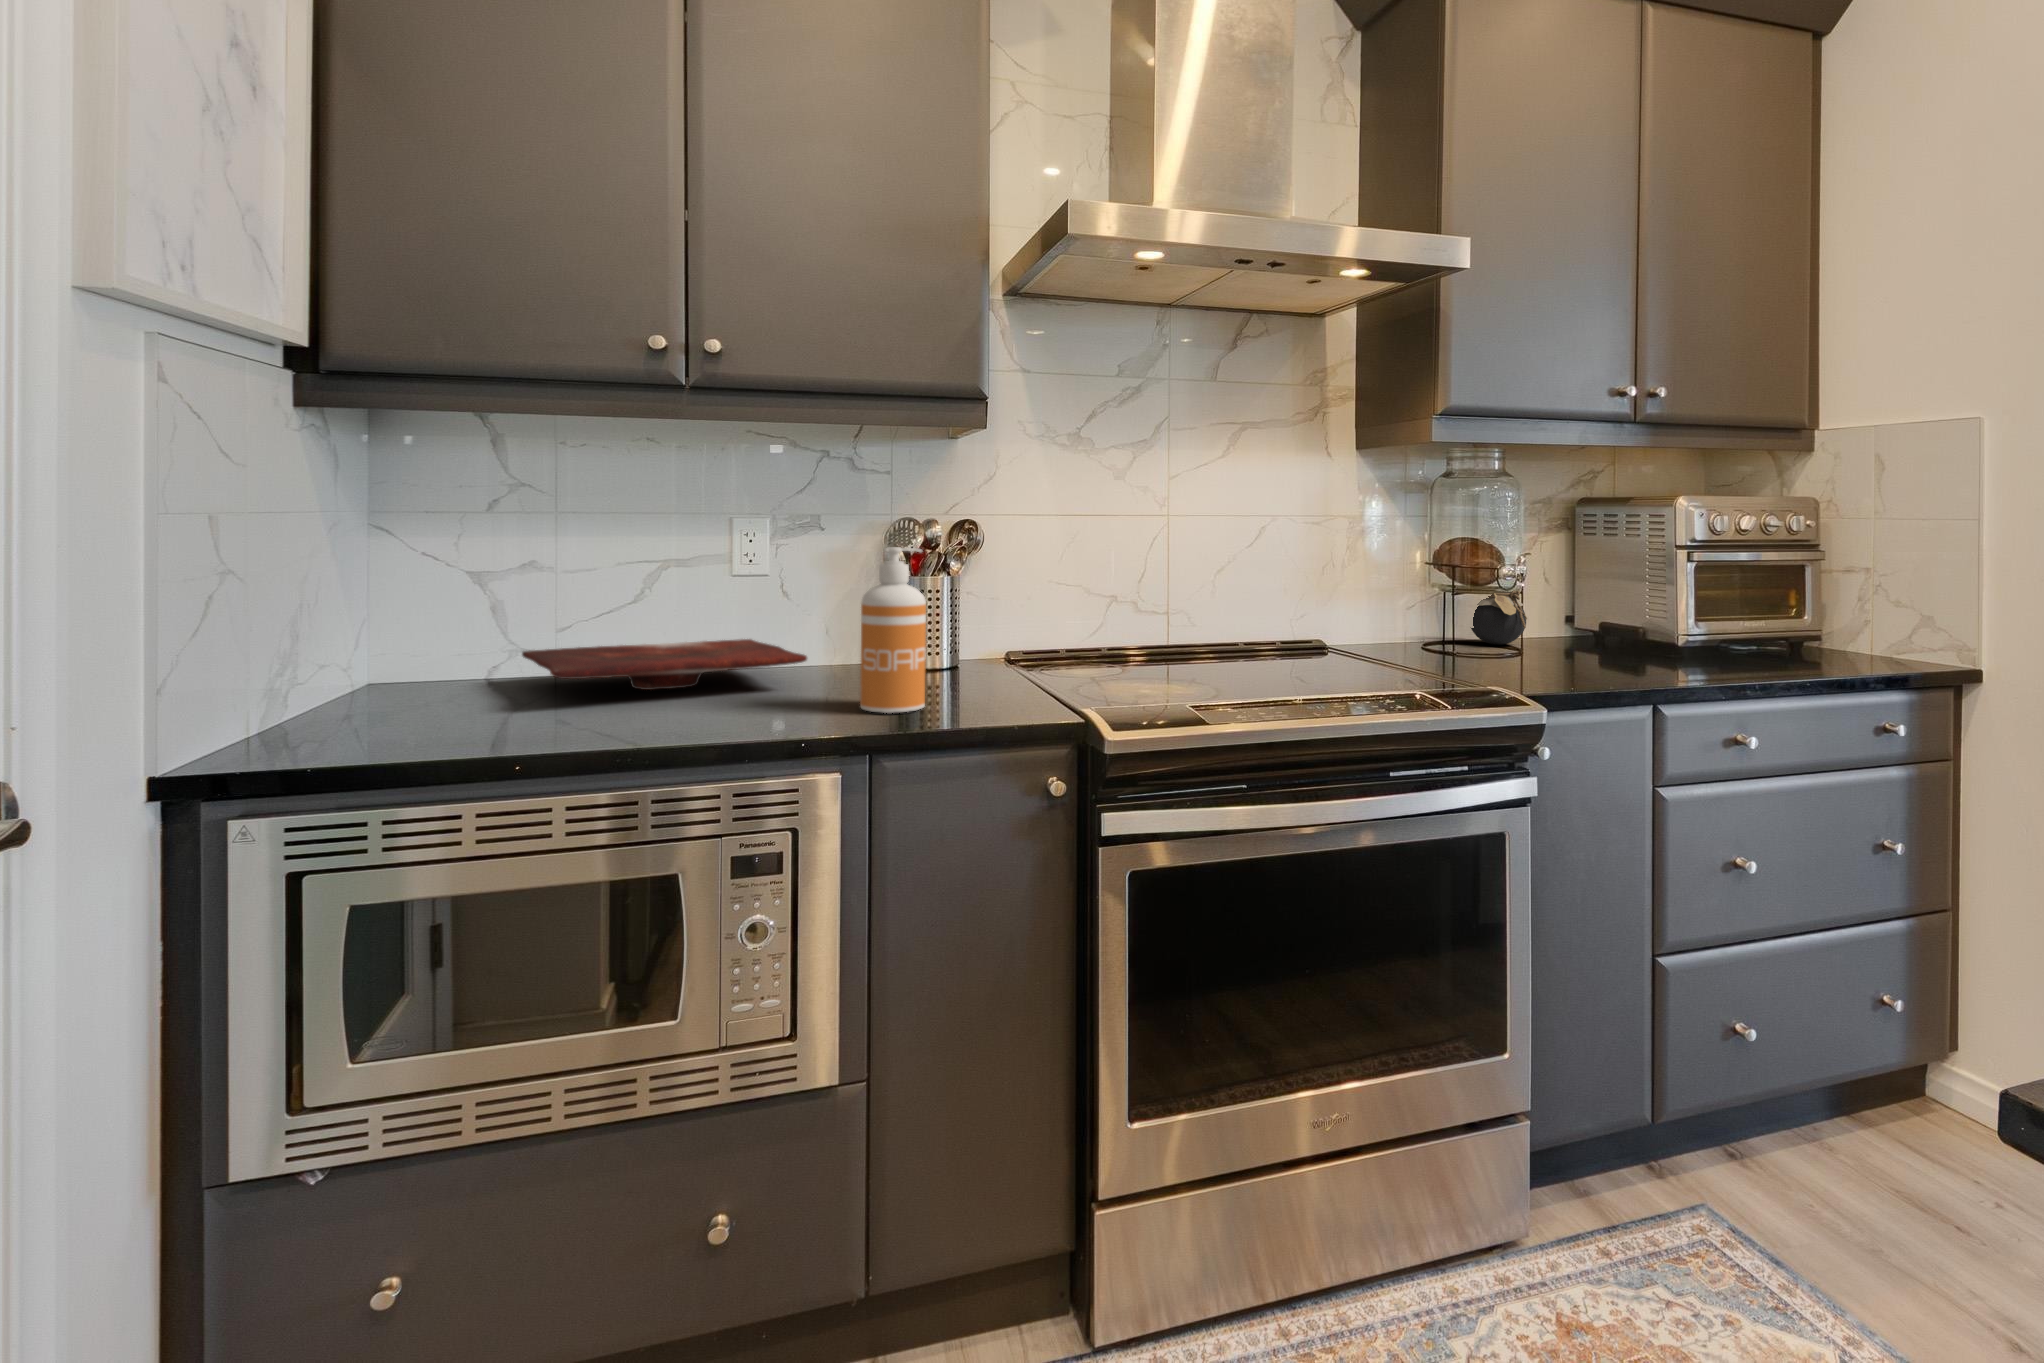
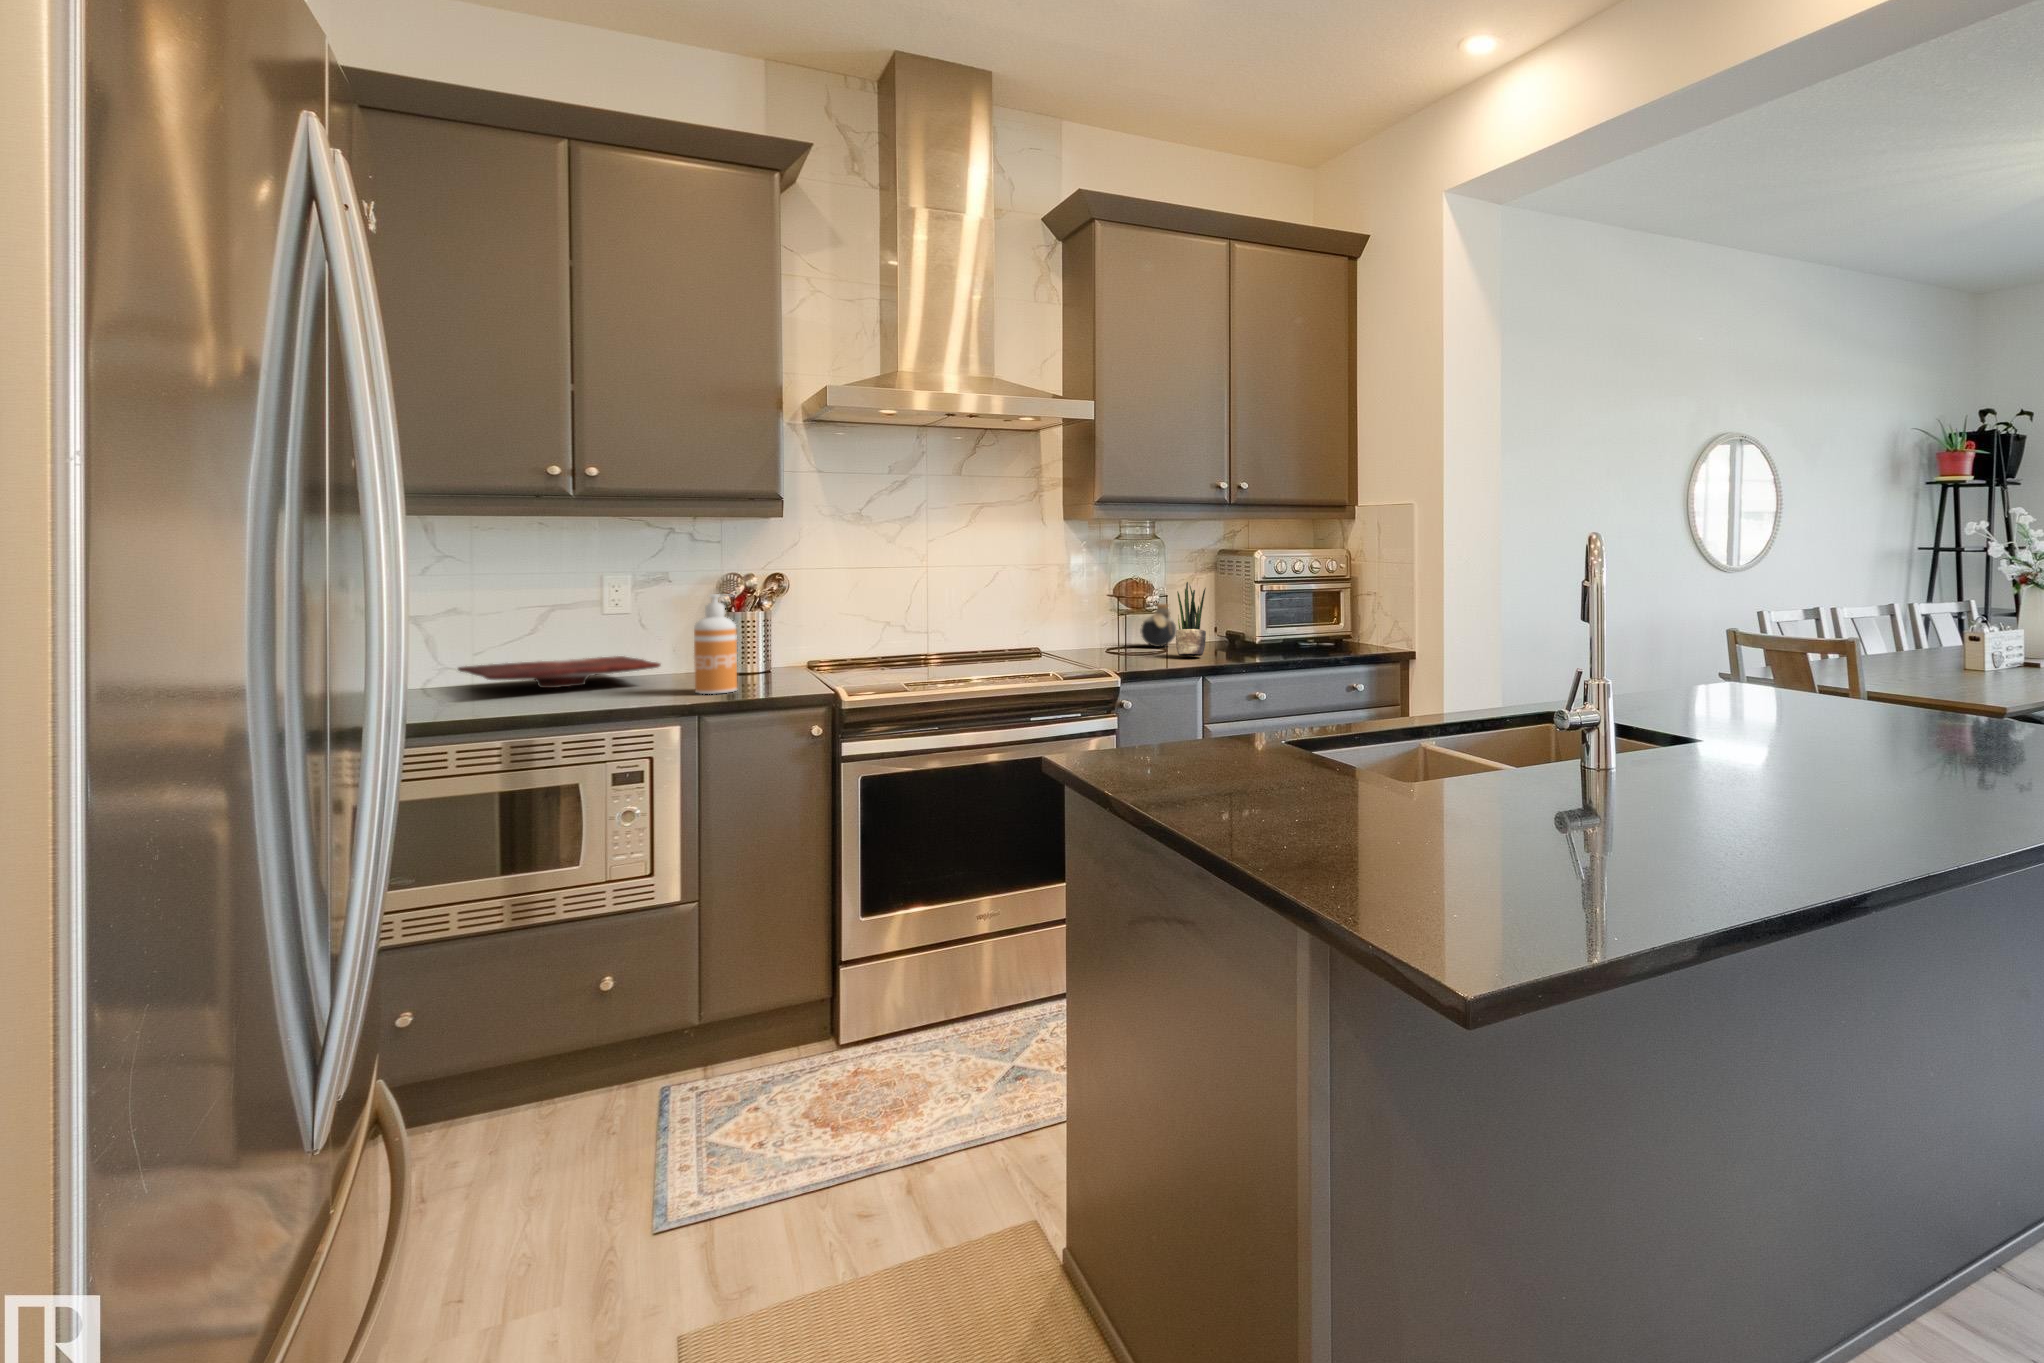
potted plant: none [1557,544,1609,665] -> present [1176,582,1206,656]

